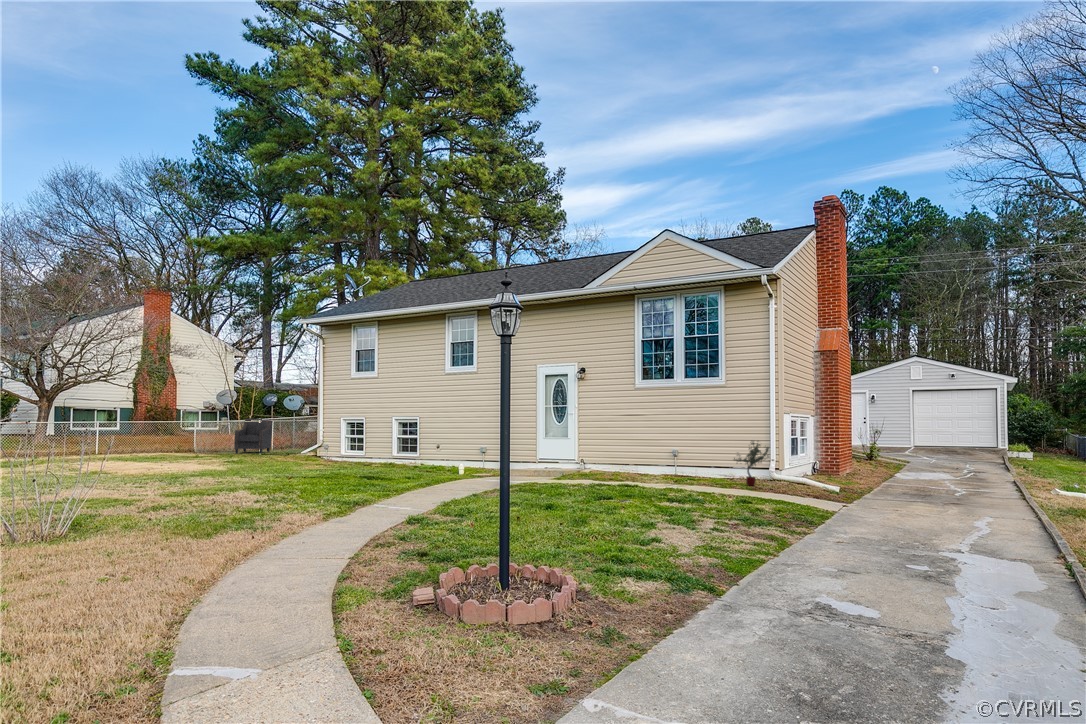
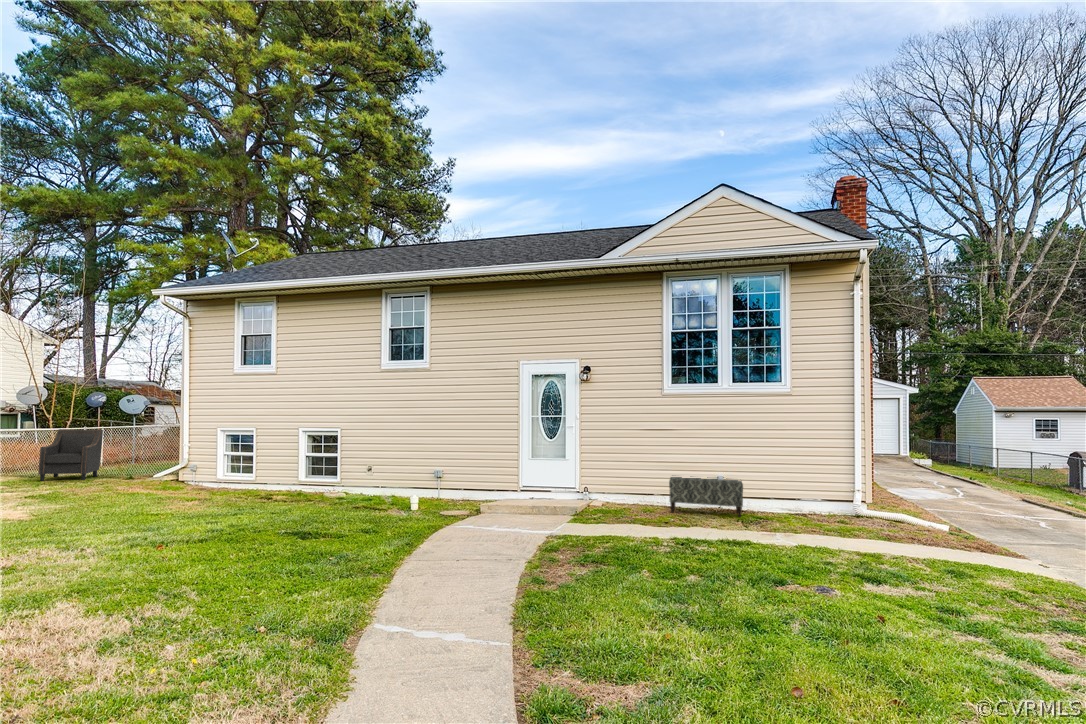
potted tree: present [734,441,769,486] -> none [803,462,856,521]
bench: none [632,451,691,482] -> present [669,477,743,517]

